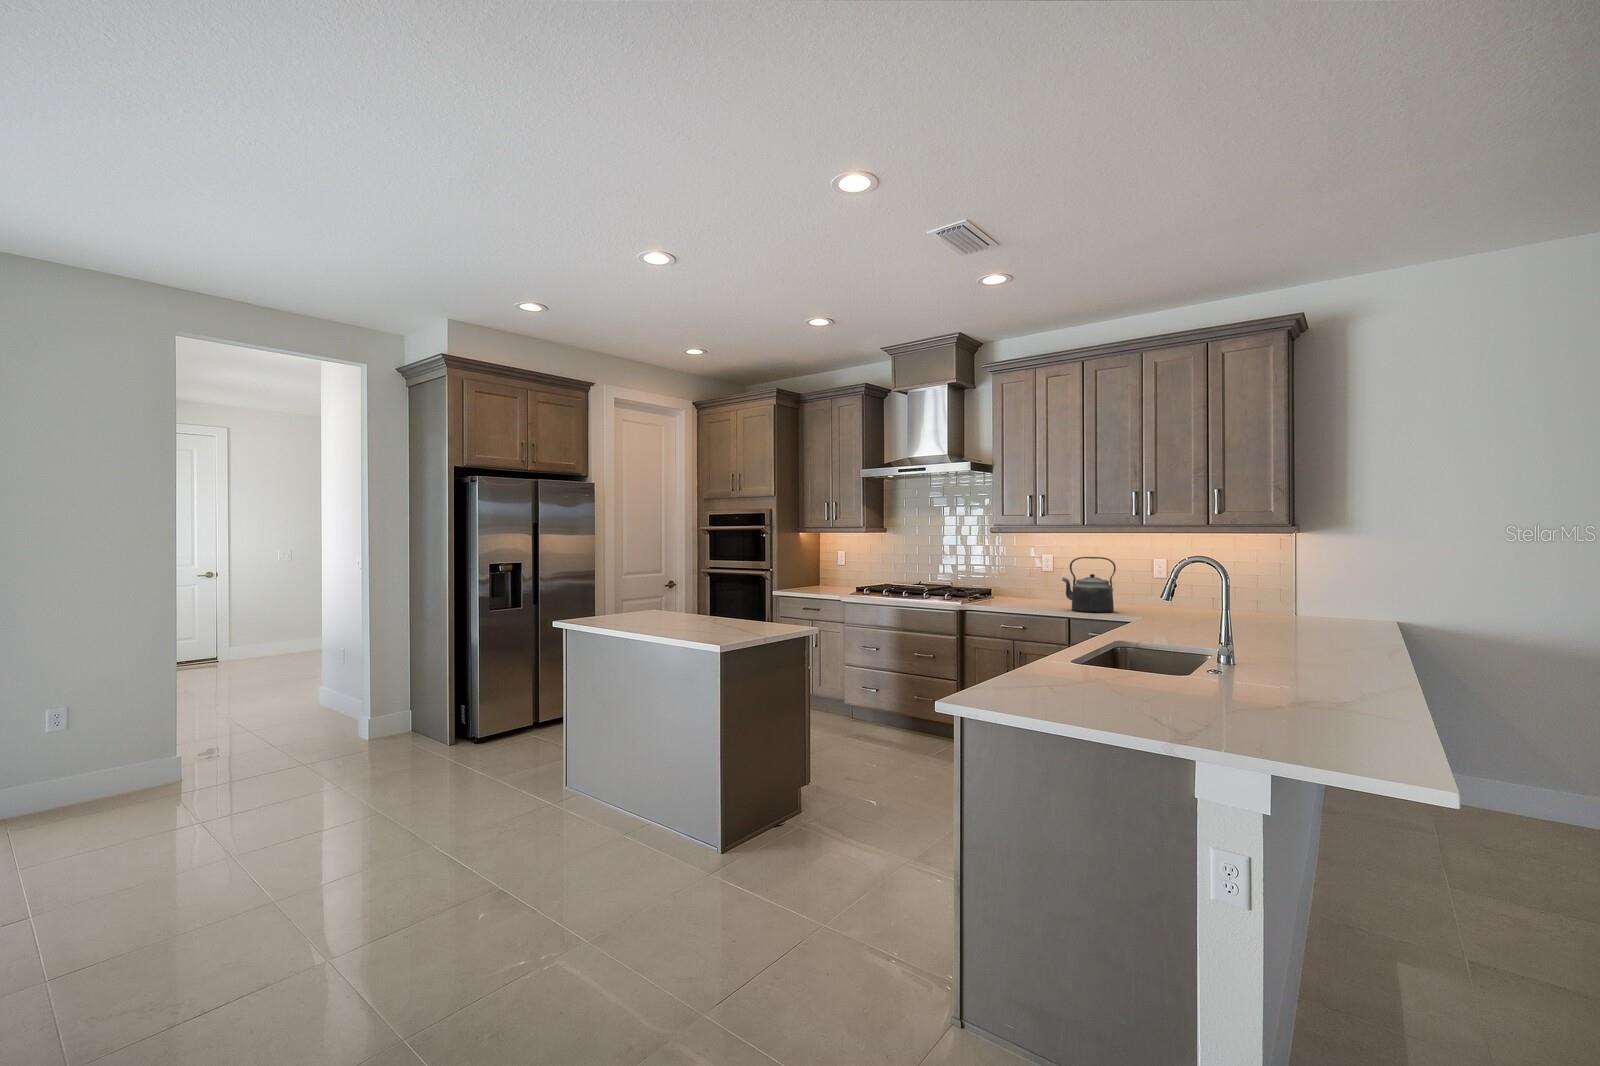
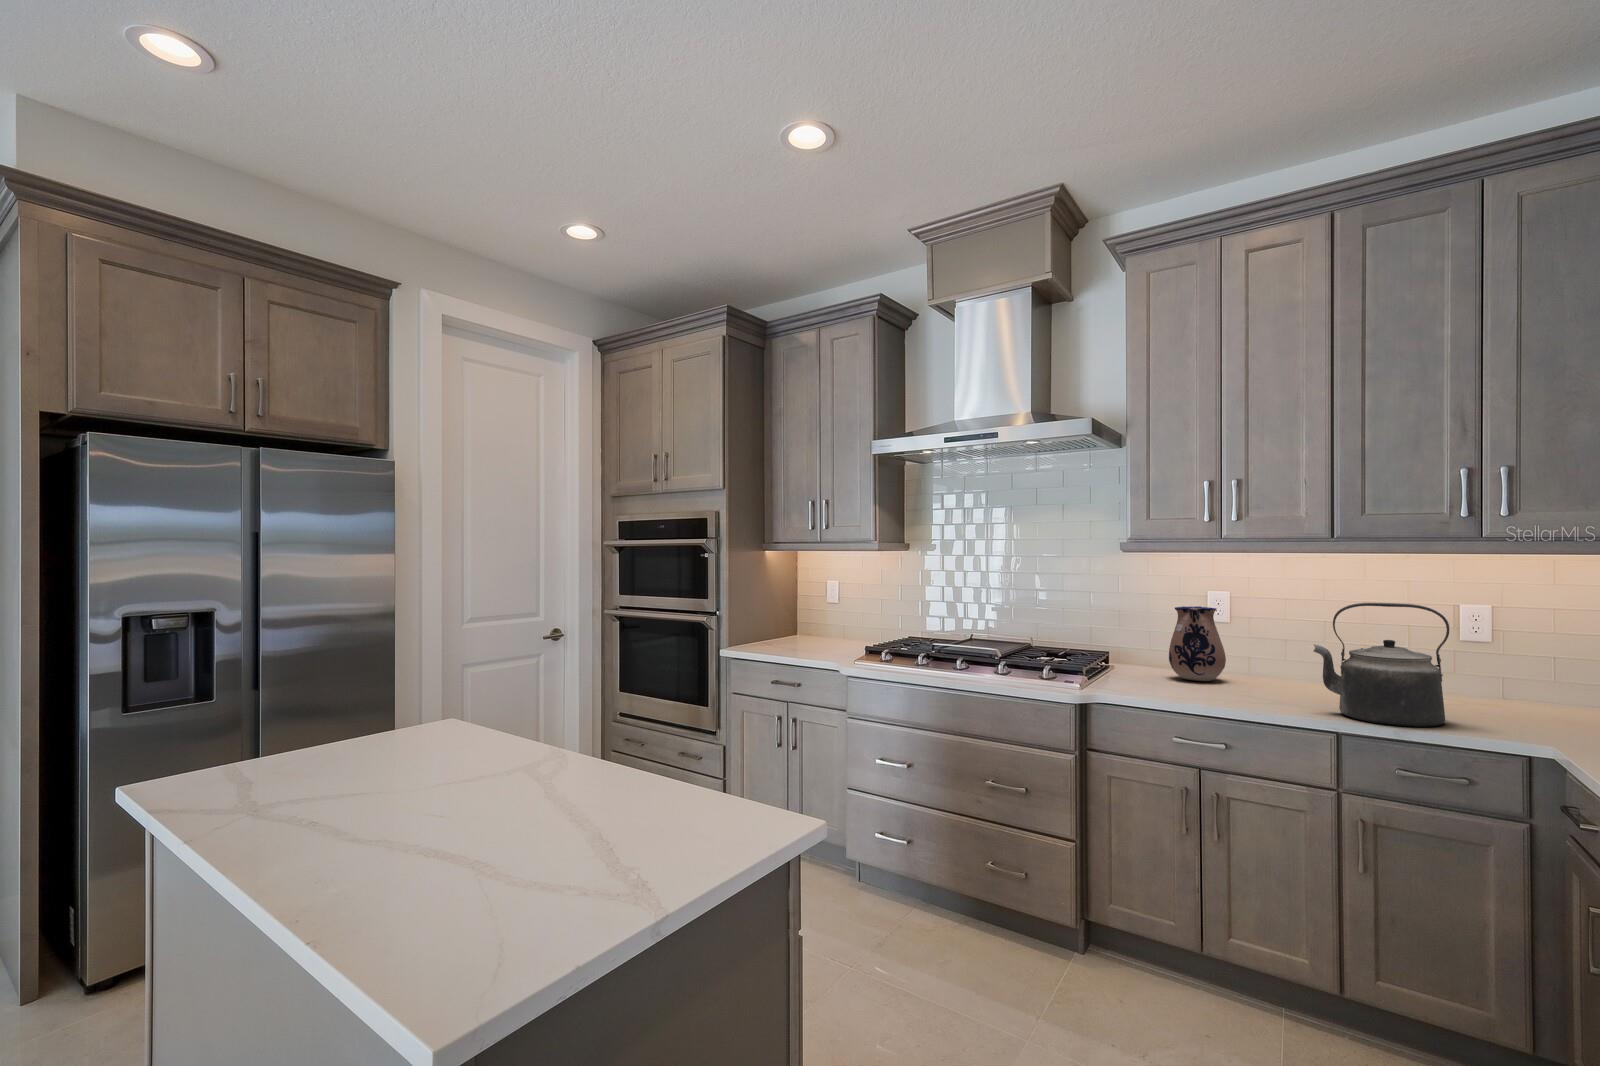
ceramic pitcher: none [1016,562,1044,602] -> present [1169,606,1226,681]

